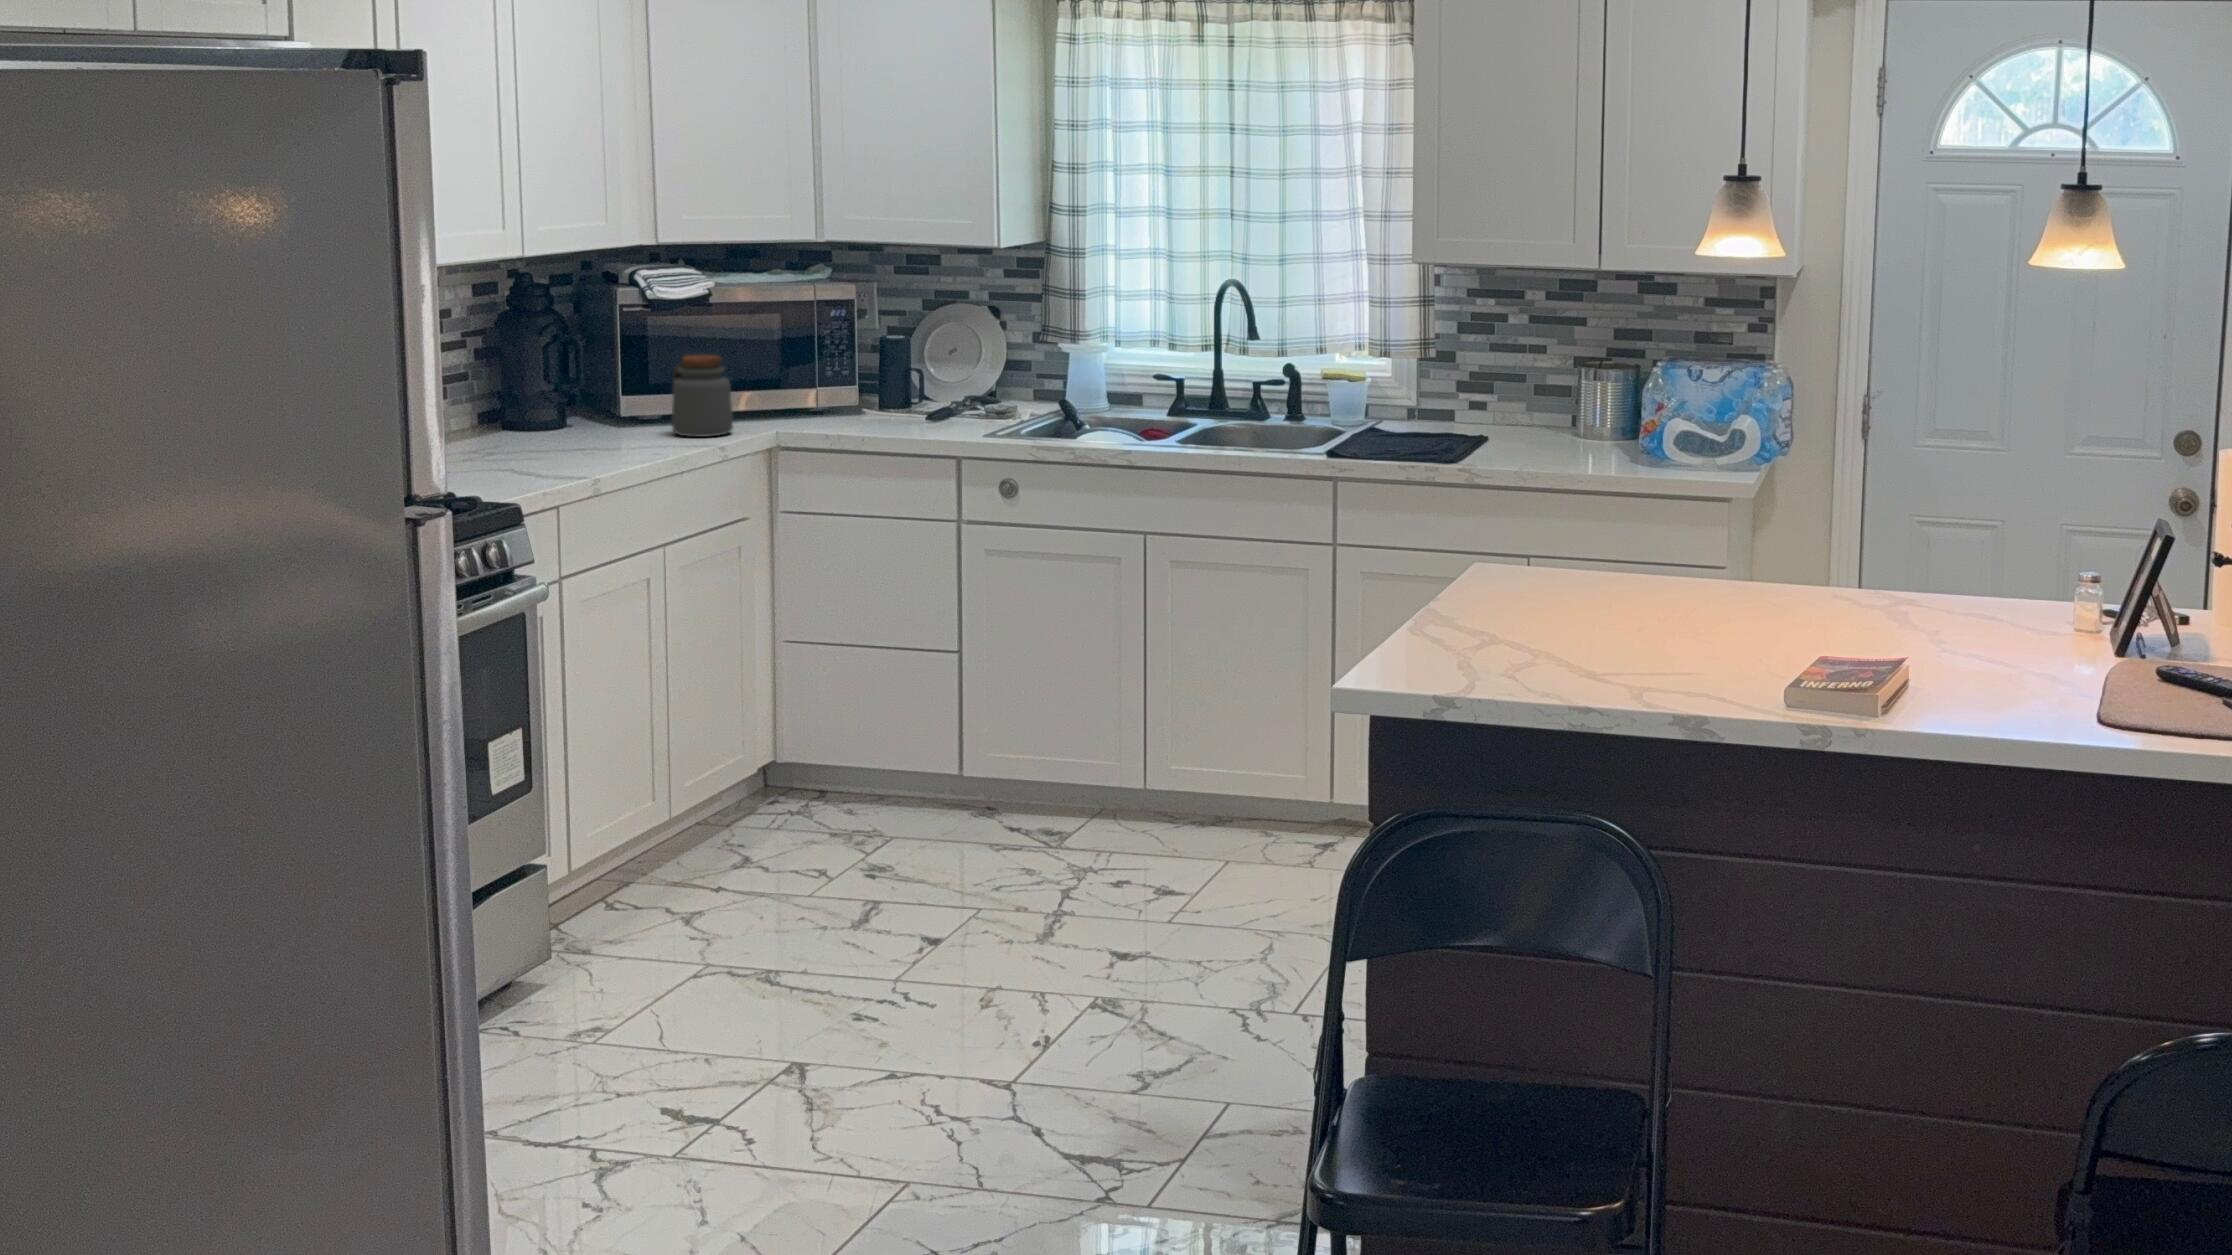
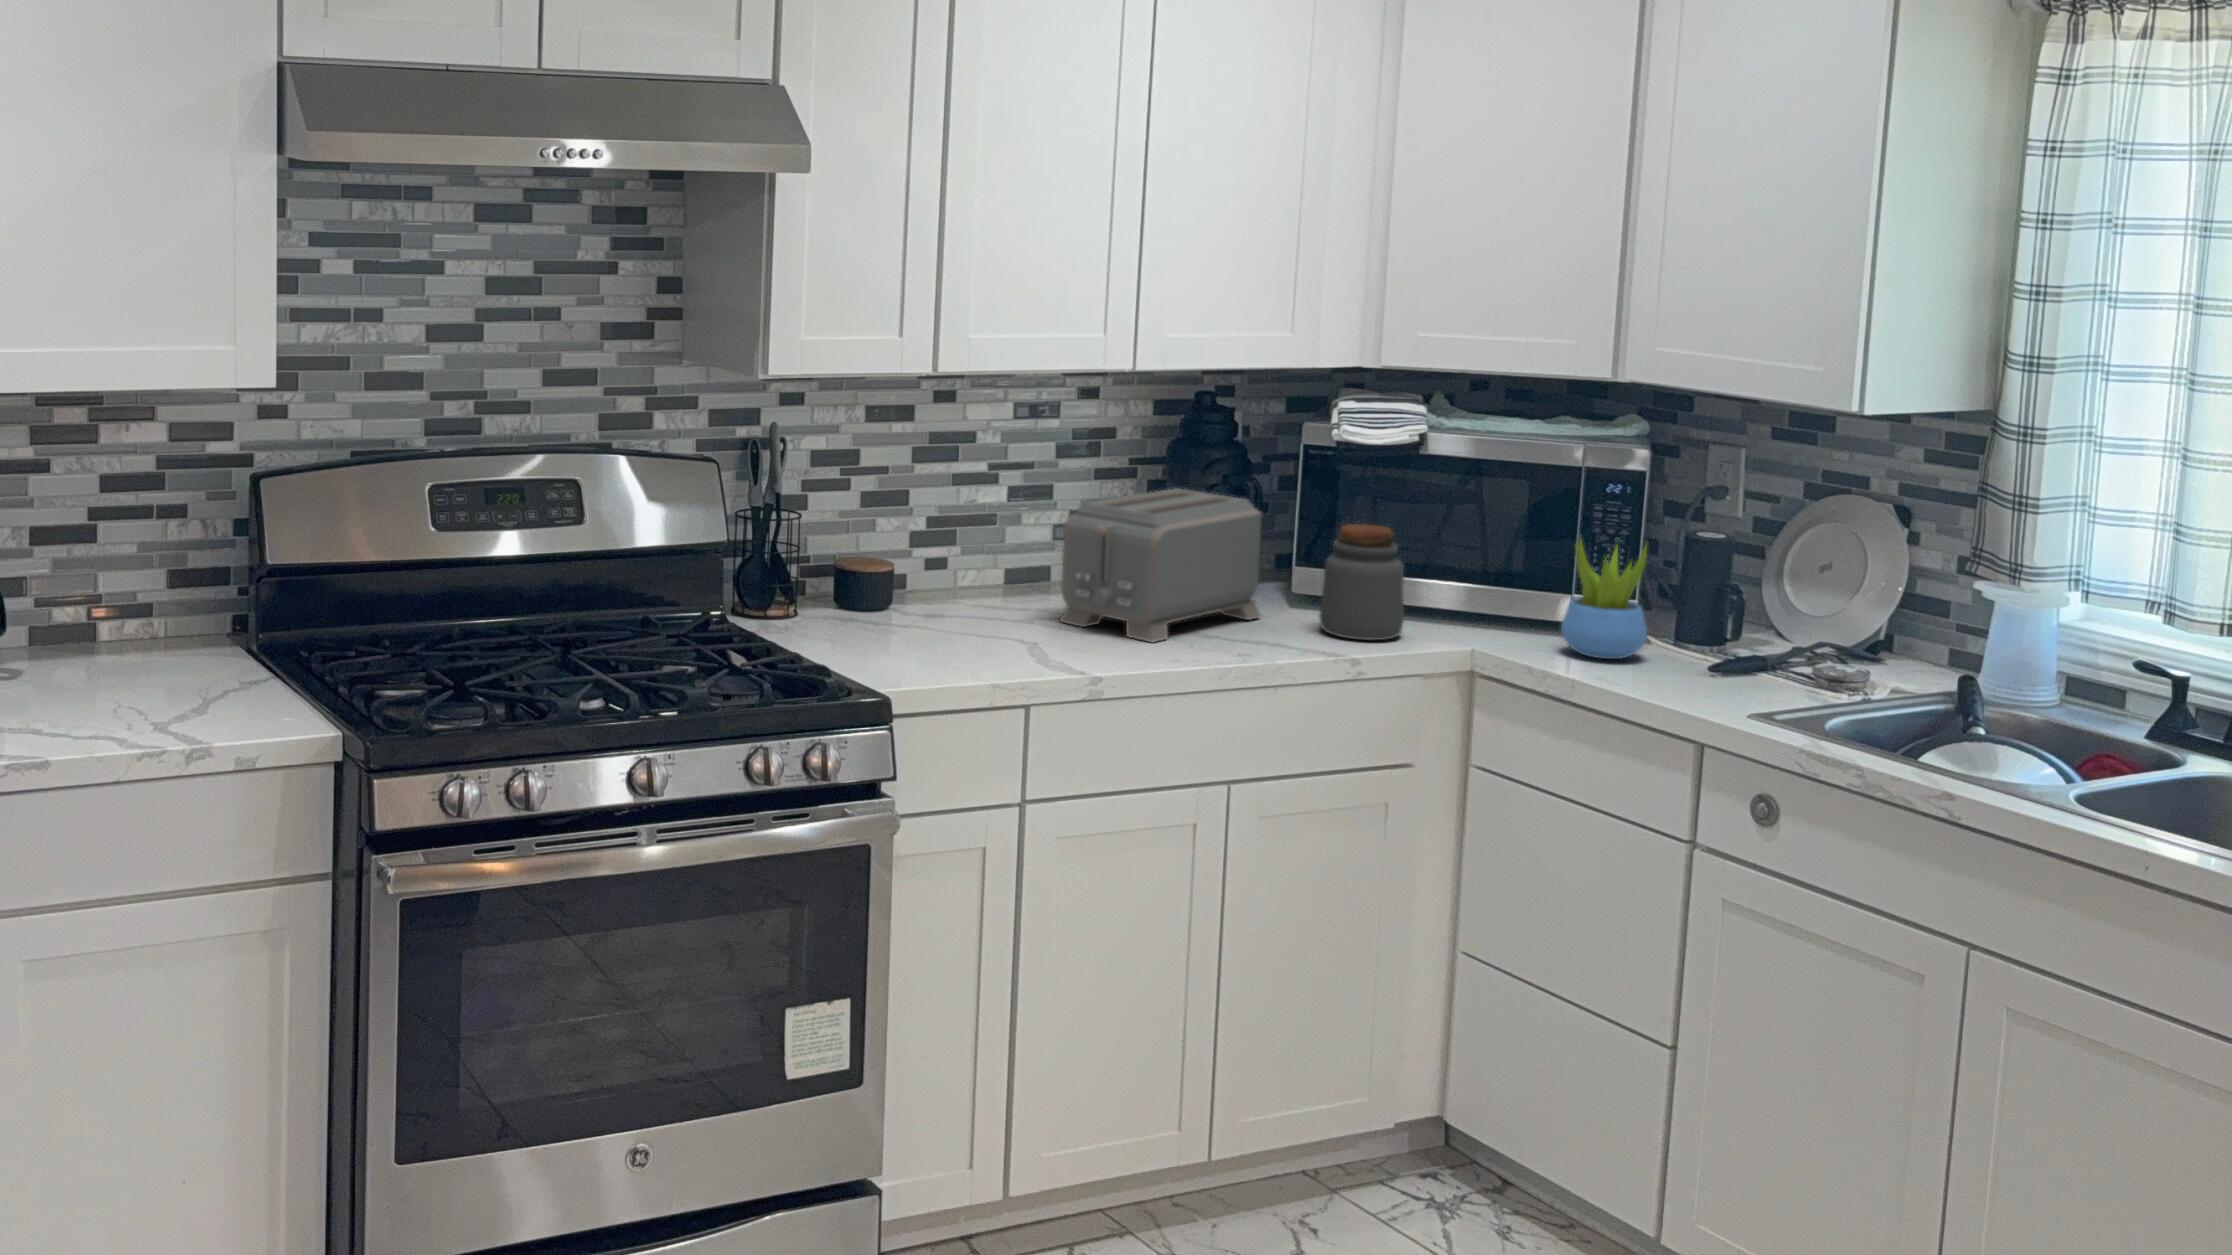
succulent plant: none [831,342,886,425] -> present [1561,539,1647,659]
toaster: none [494,346,623,456] -> present [1061,489,1262,642]

